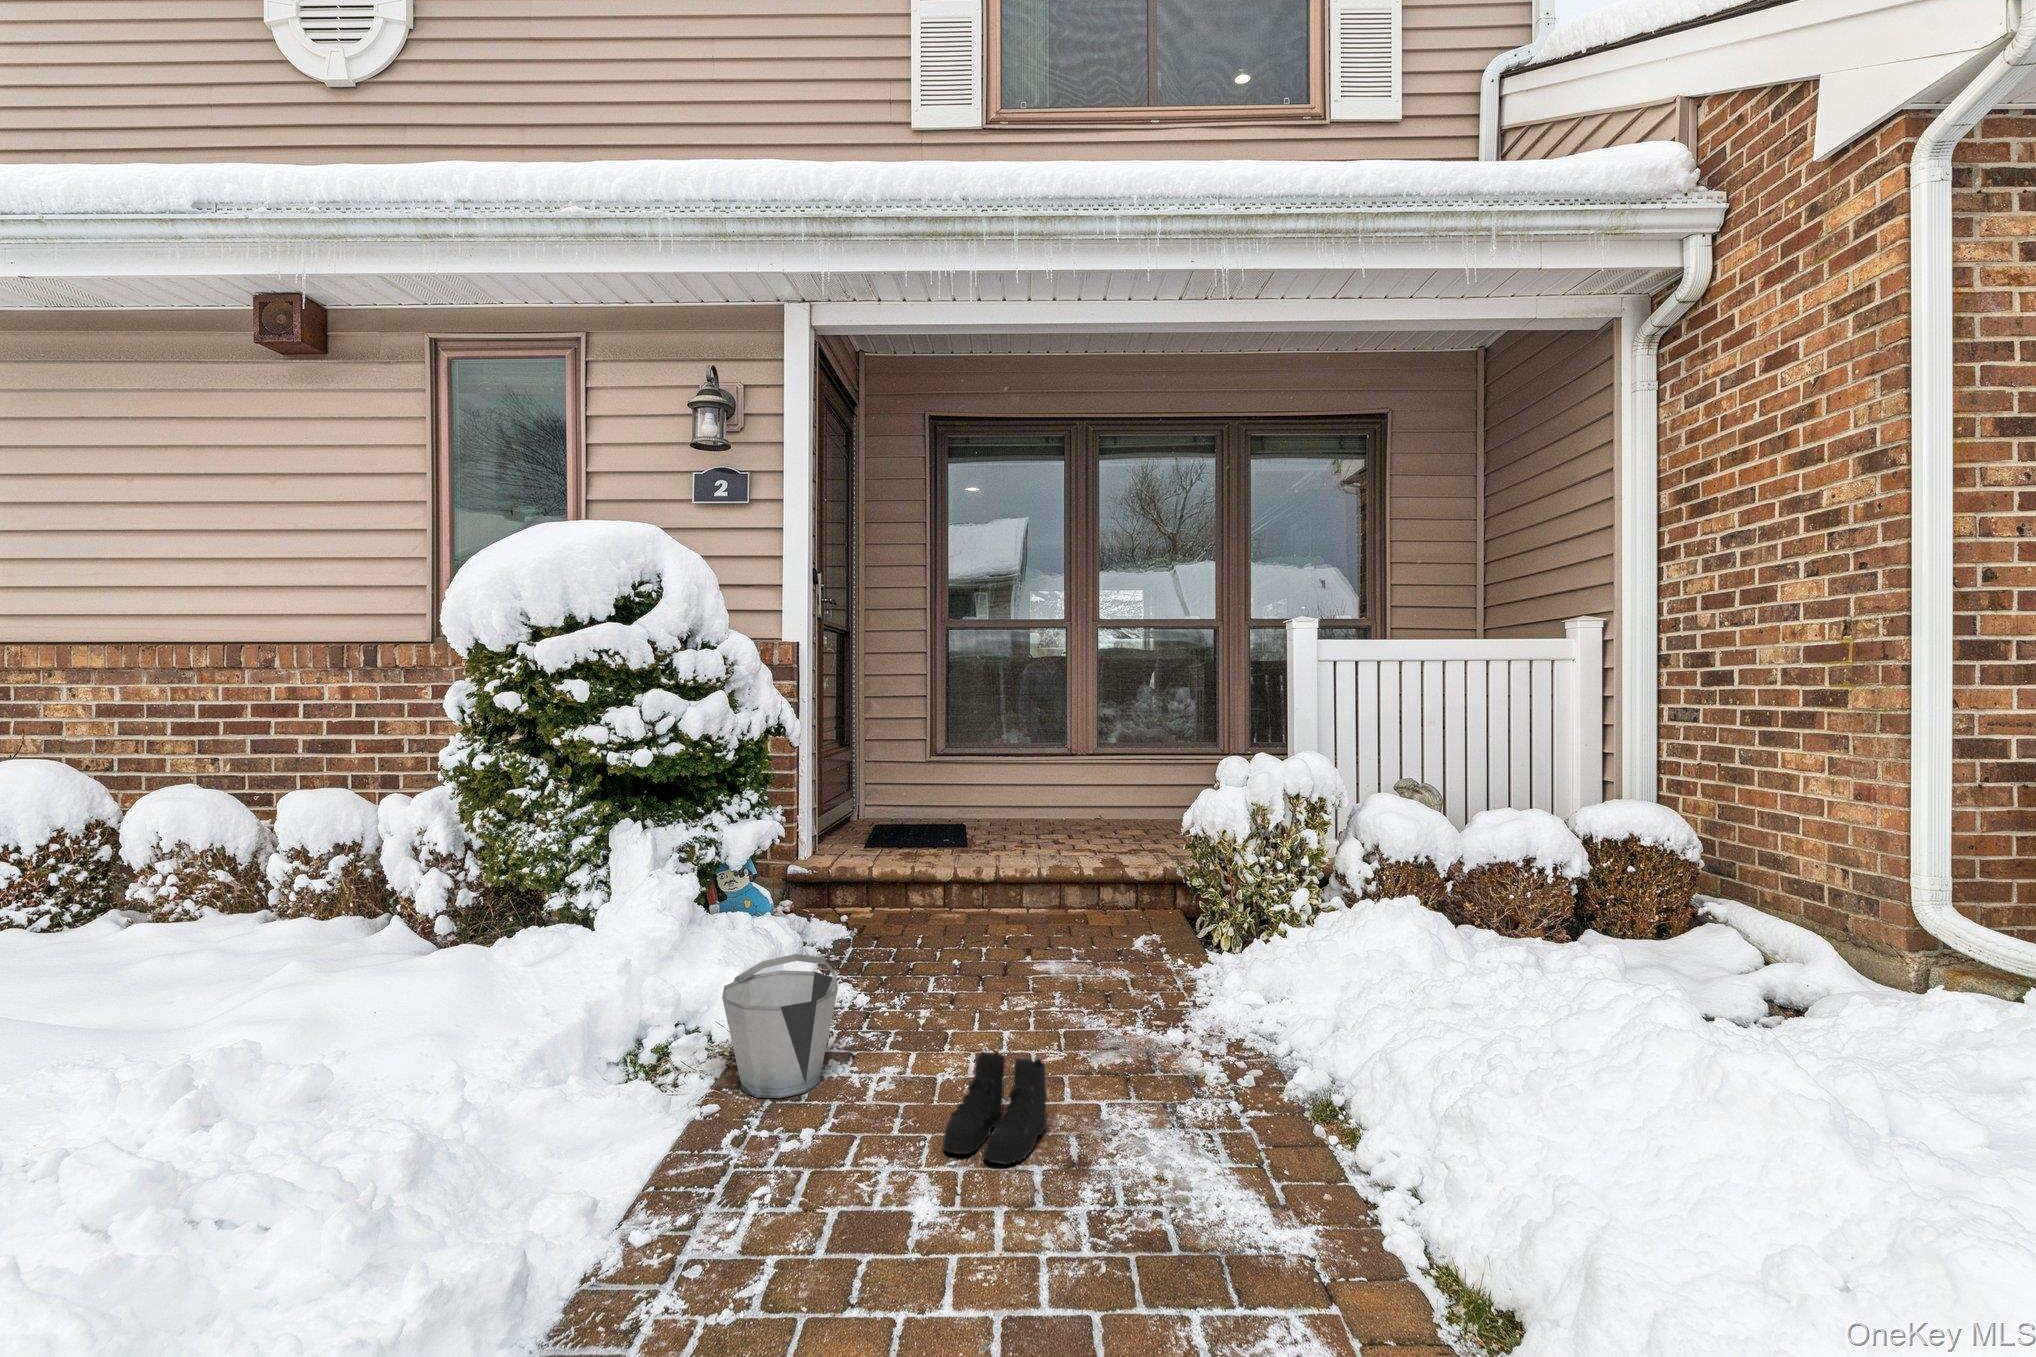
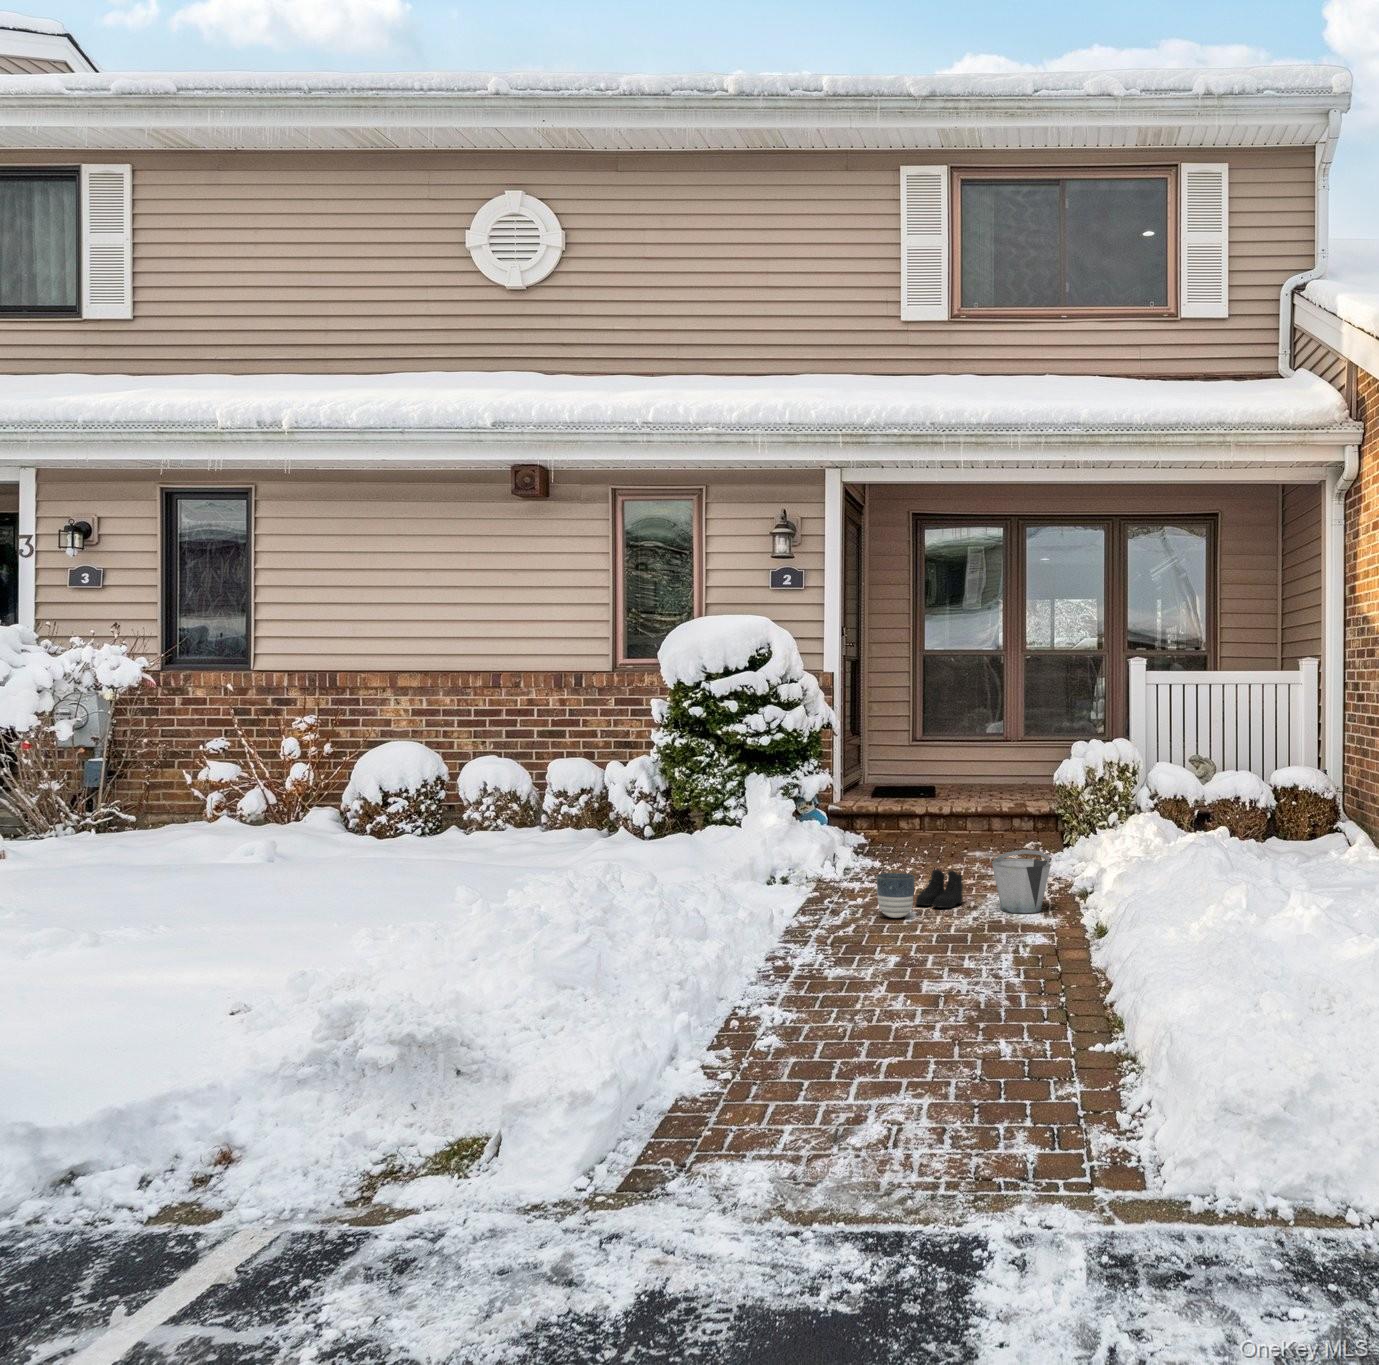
bucket: present [722,954,838,1098] -> present [992,850,1051,913]
planter: none [846,1106,947,1245] -> present [877,873,915,918]

